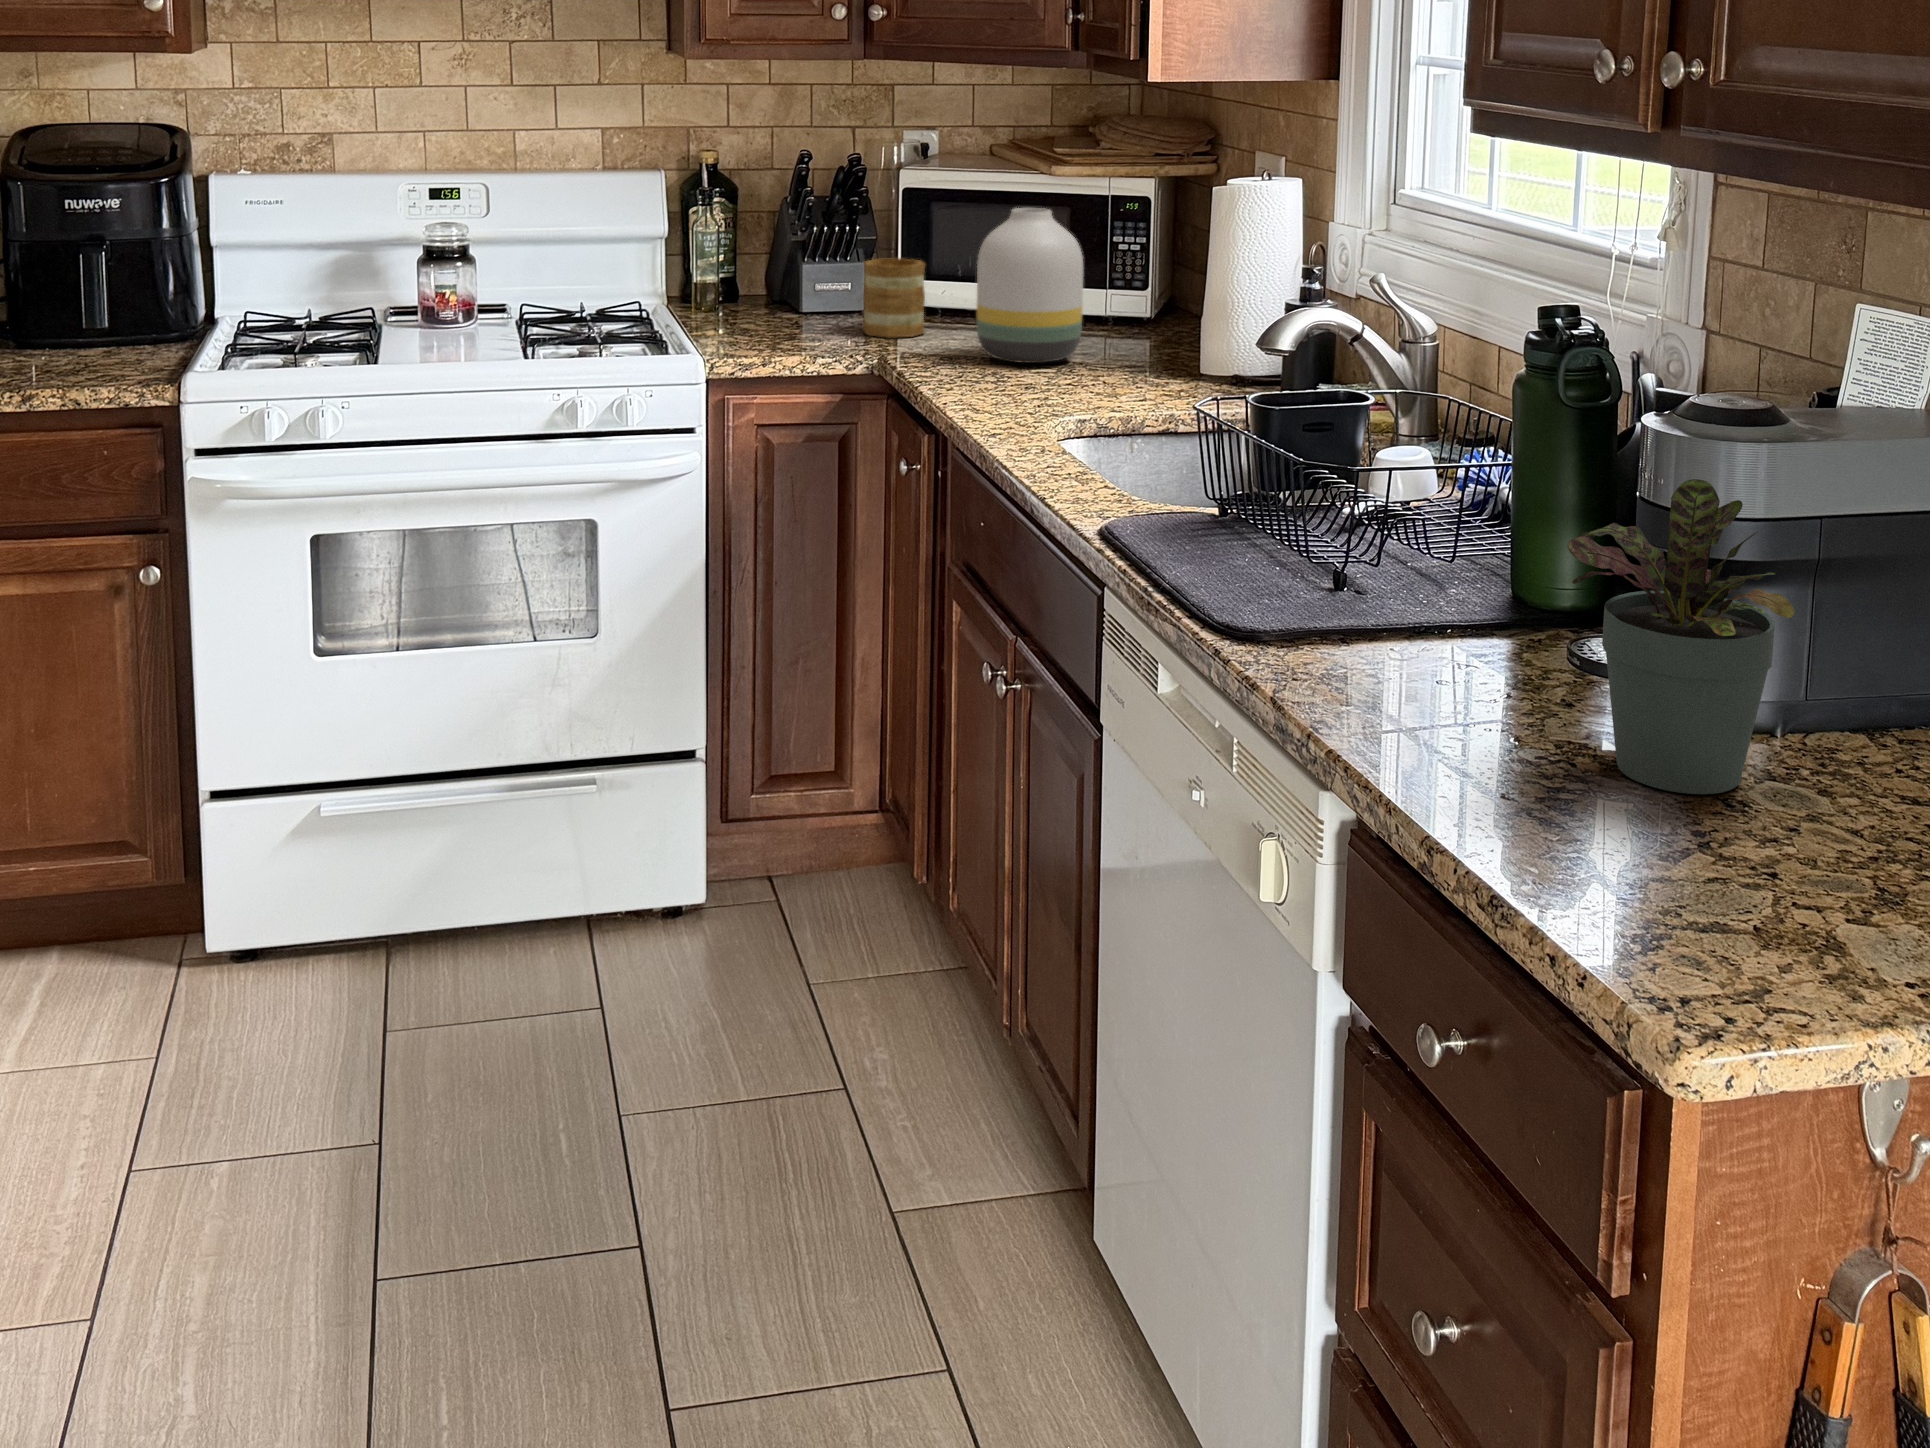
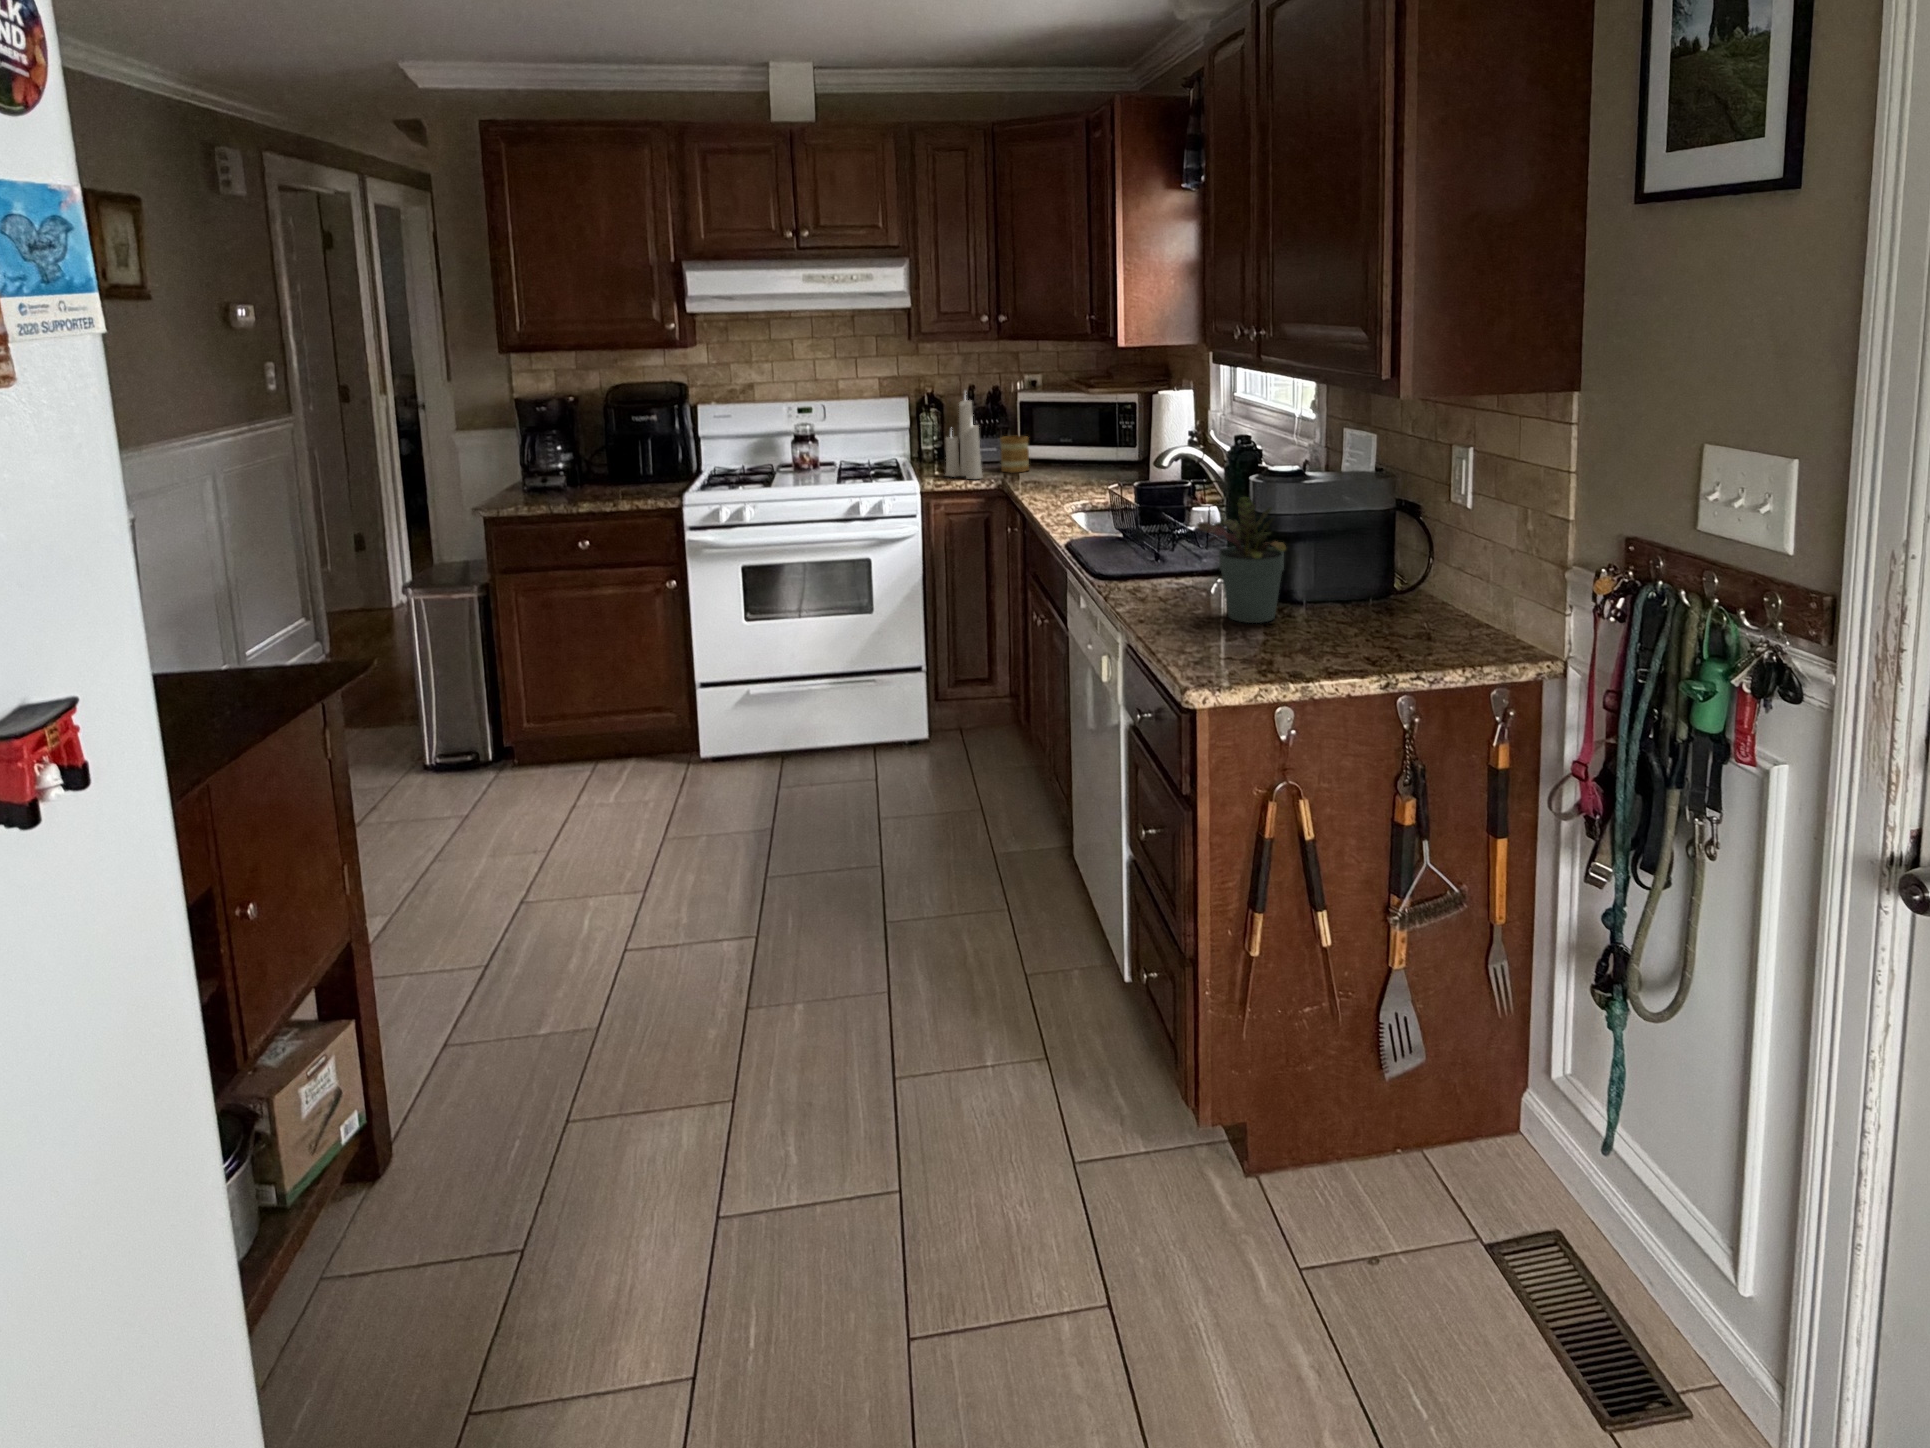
candle: none [748,150,833,352] -> present [945,400,983,479]
vase: present [977,208,1083,363] -> none [1047,409,1097,481]

